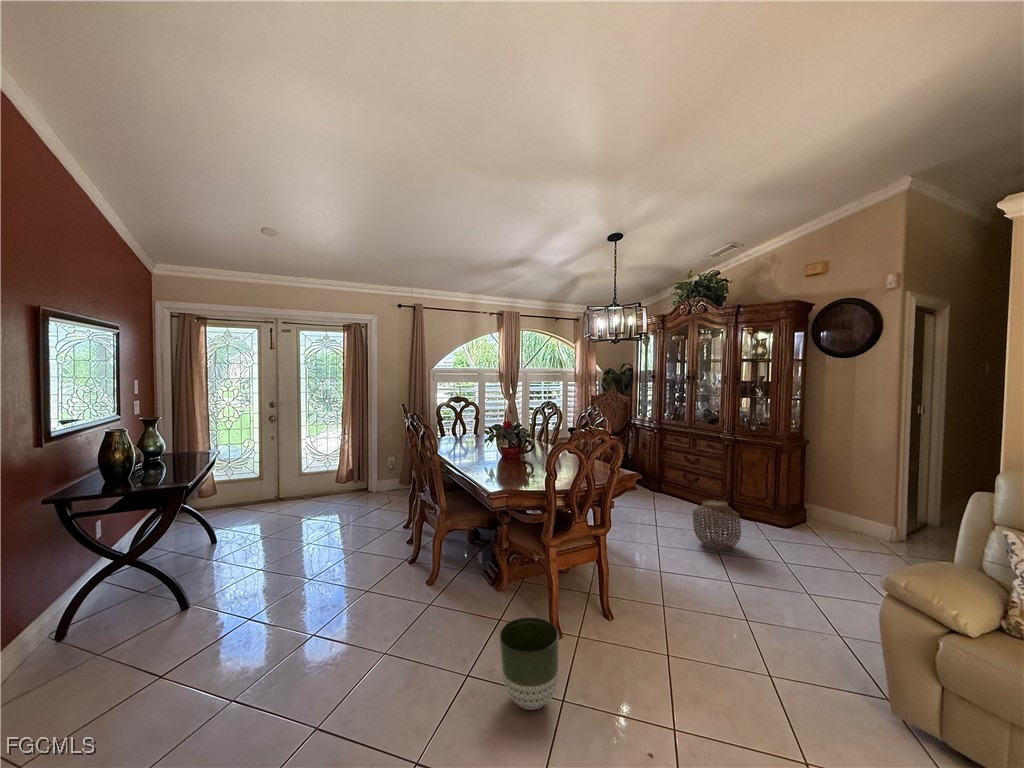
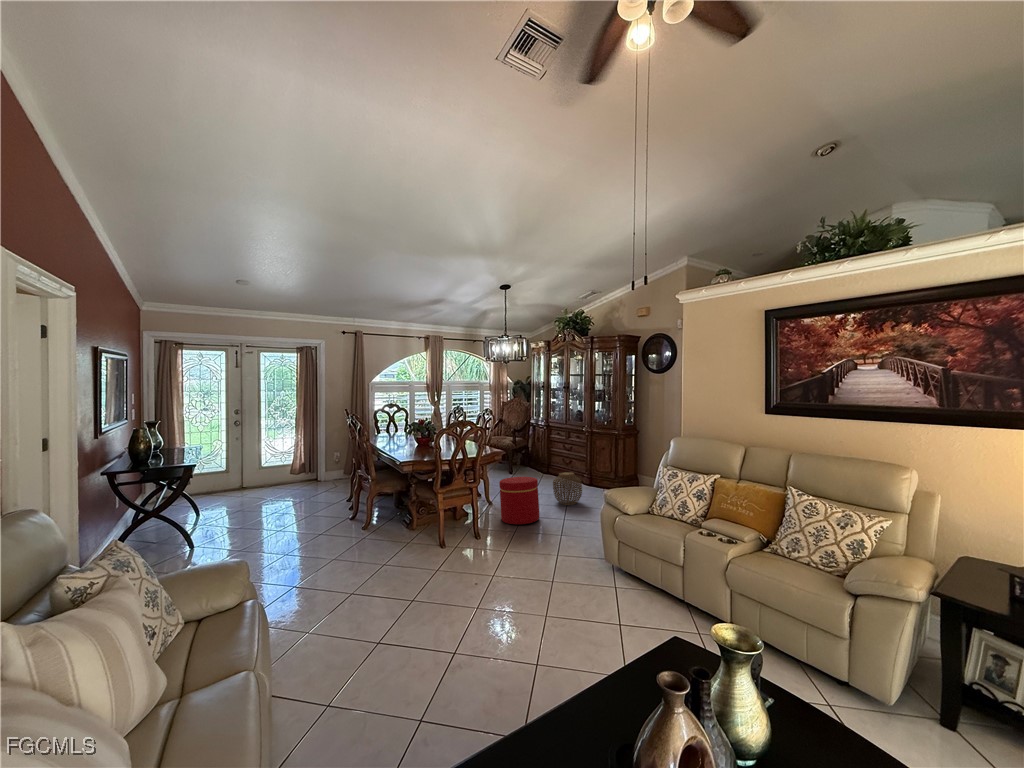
ottoman: none [627,509,693,591] -> present [499,477,539,524]
planter: present [500,617,559,710] -> none [399,528,433,571]

